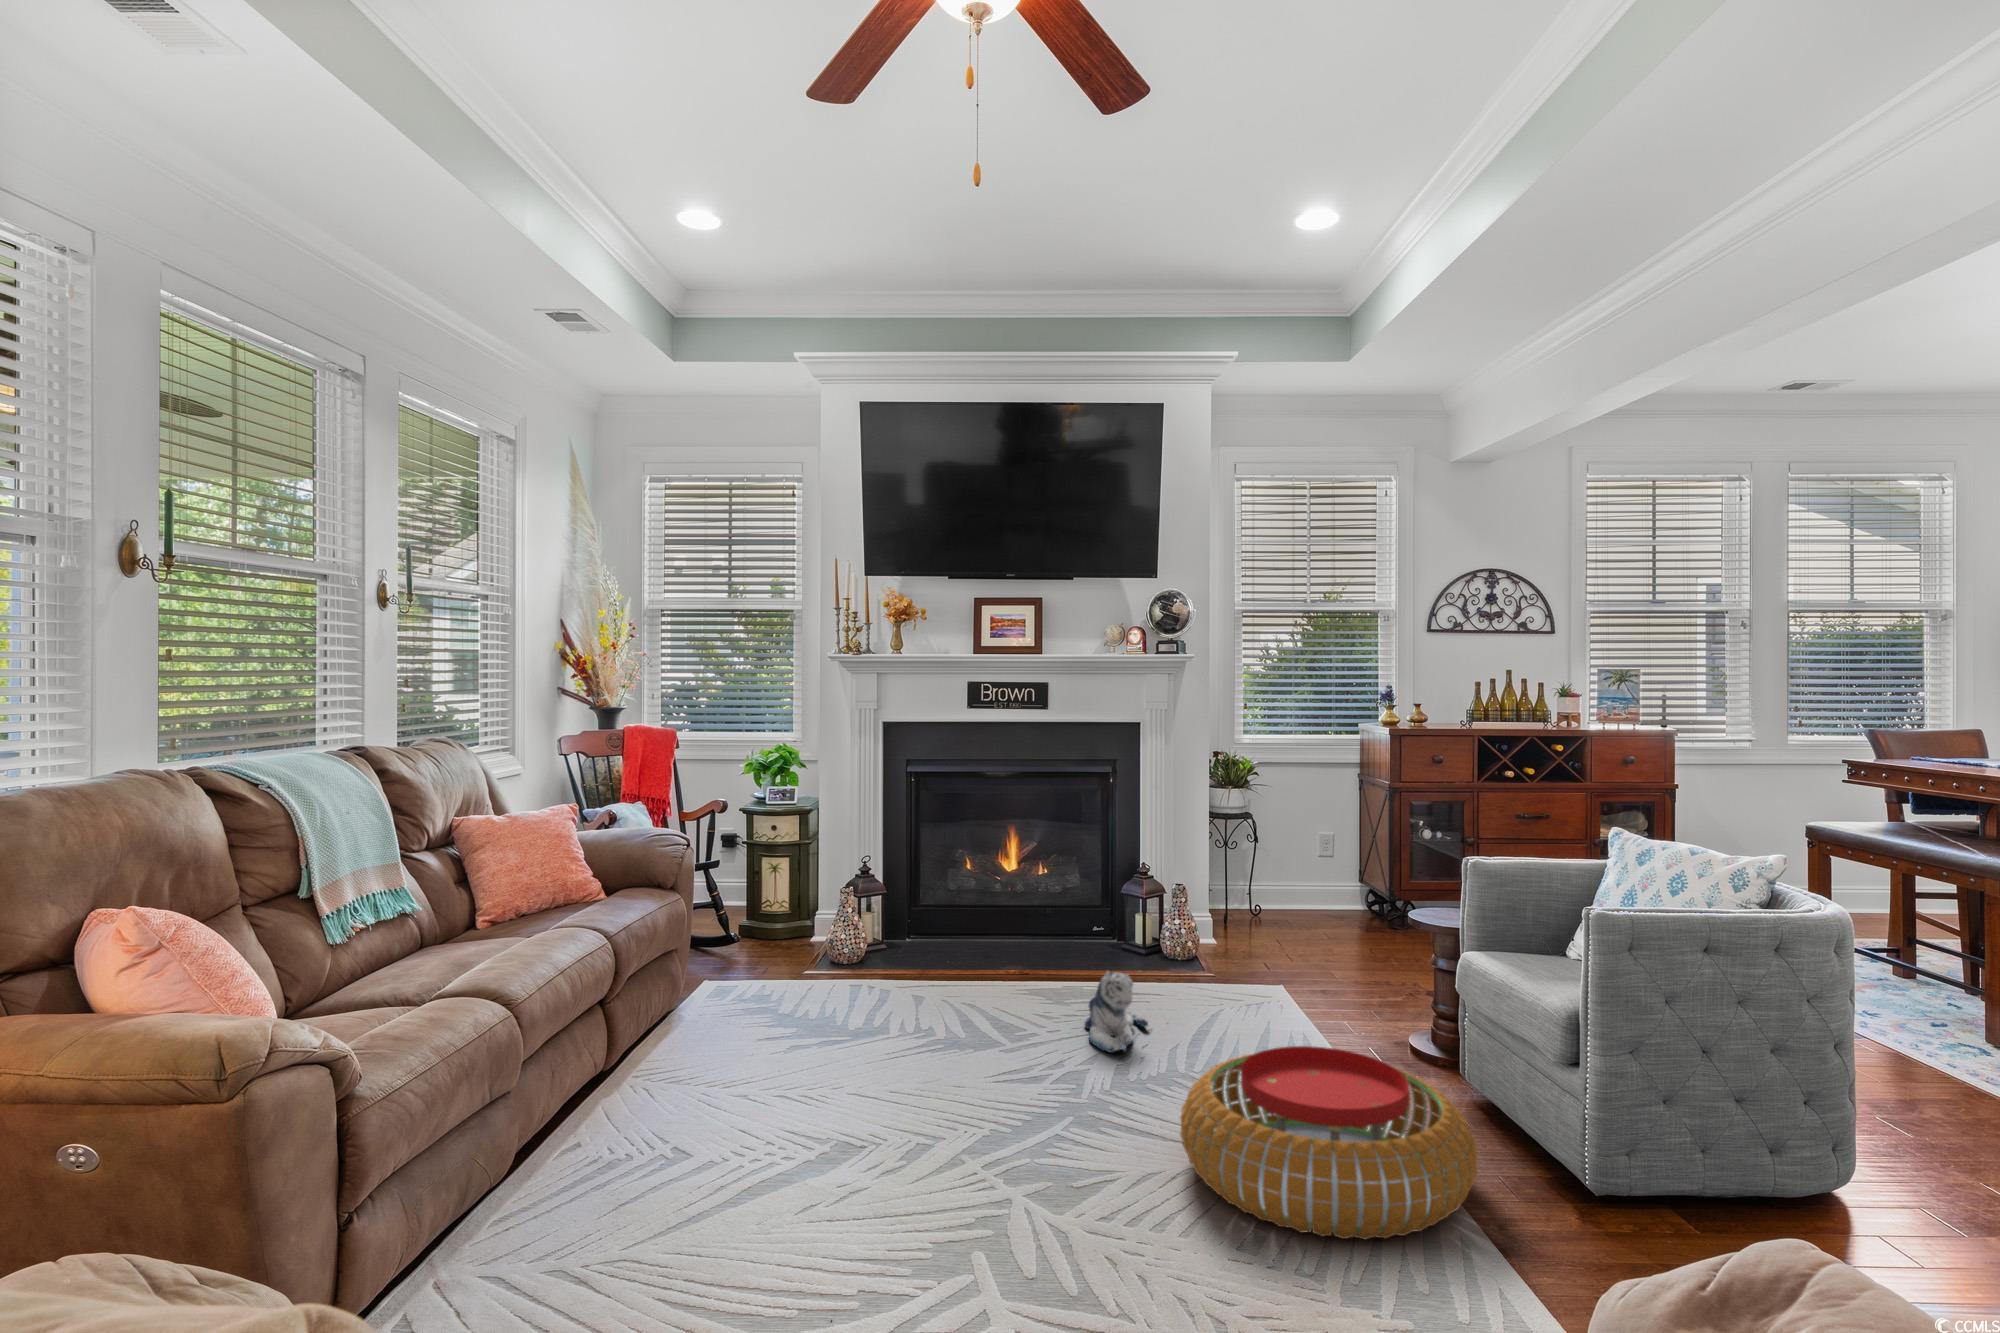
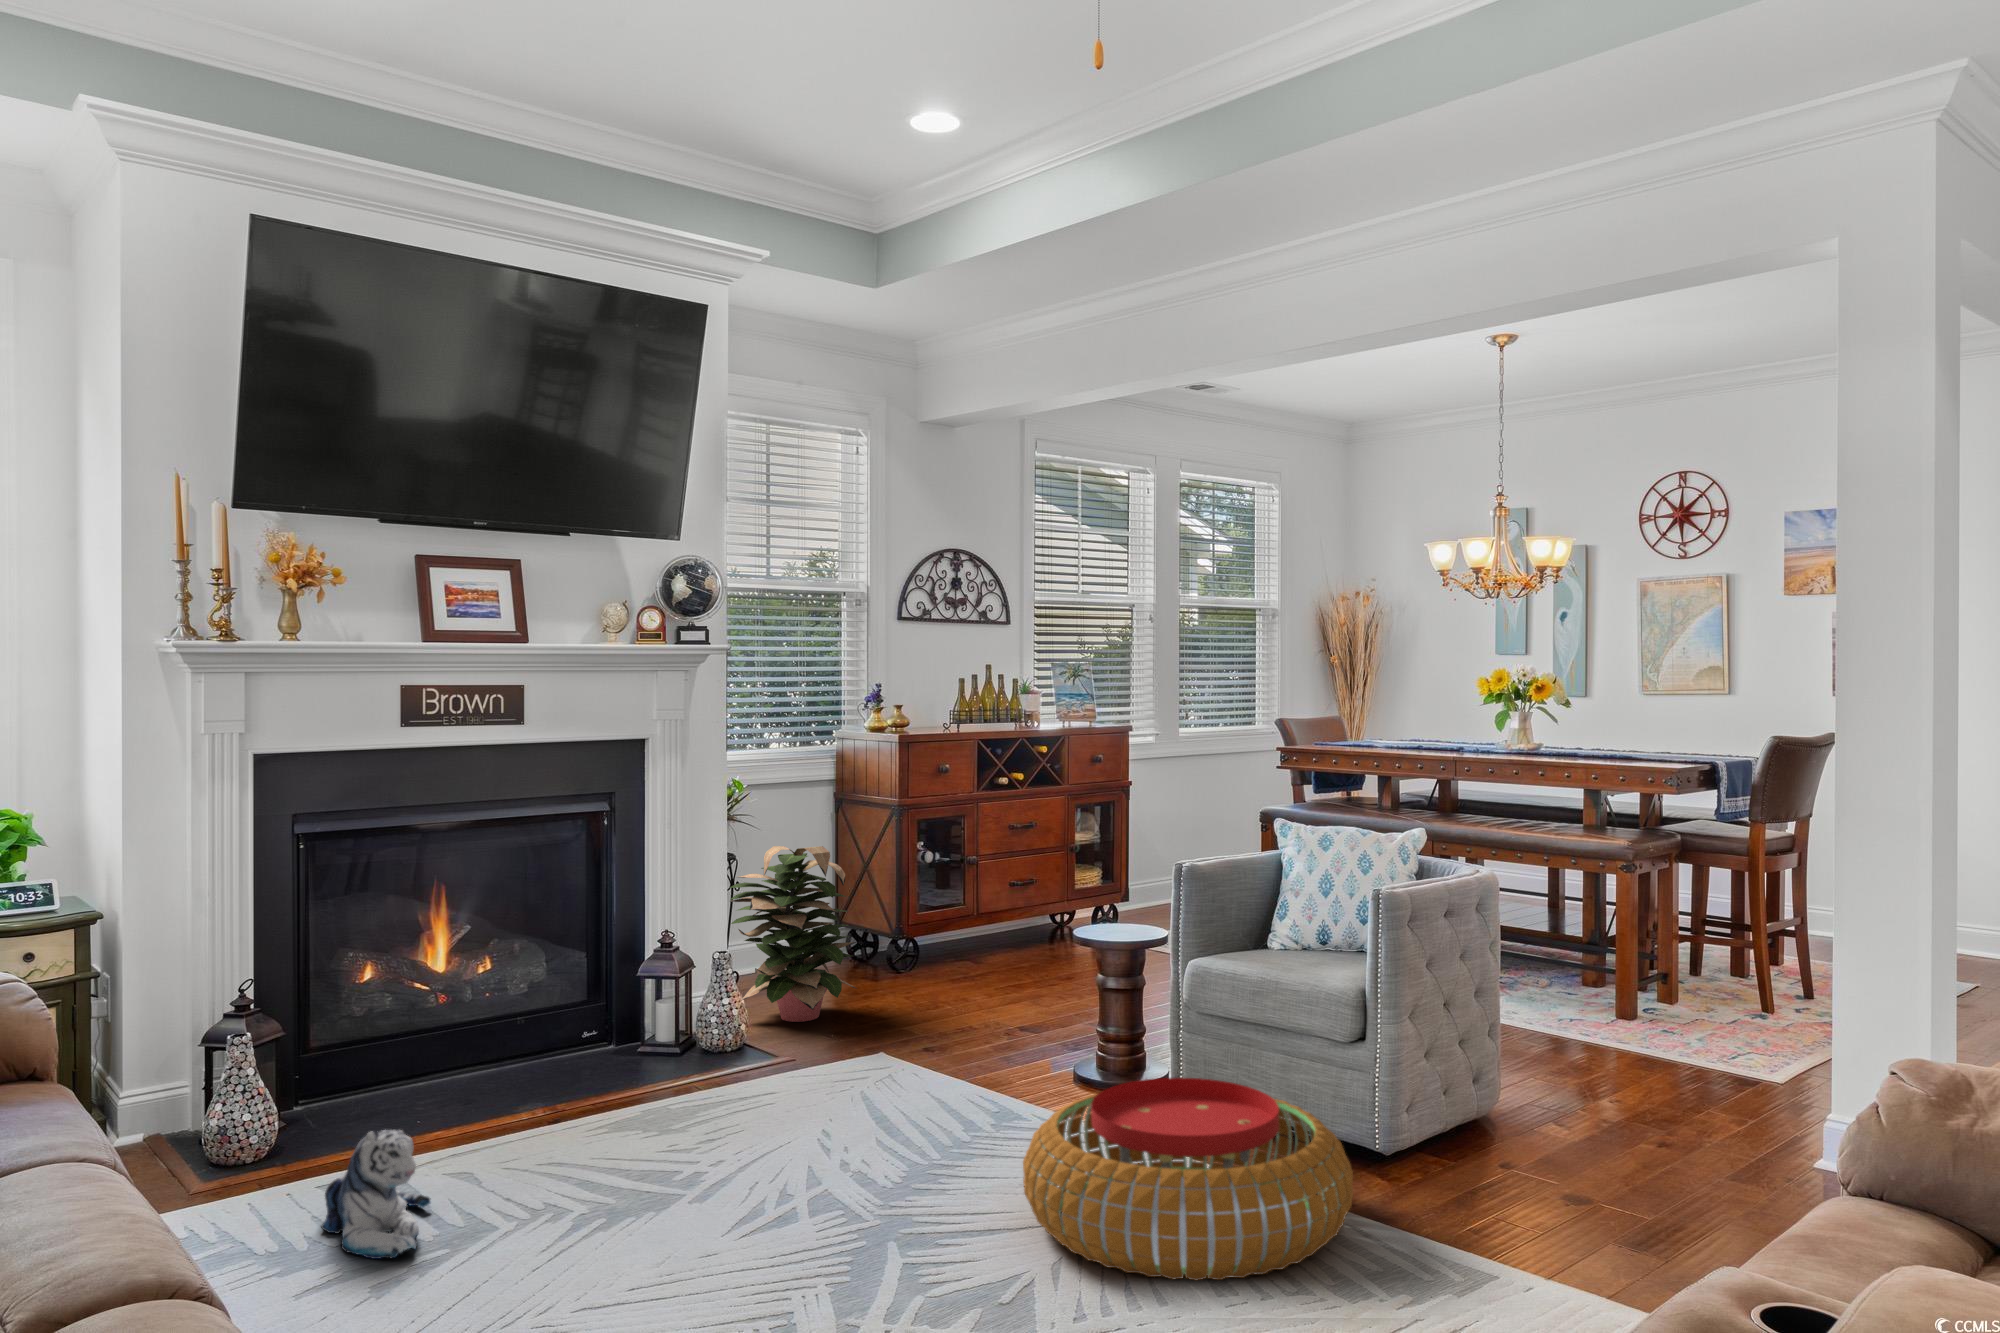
decorative plant: none [1209,811,1313,950] -> present [730,846,856,1022]
plush toy: present [1084,972,1148,1053] -> present [322,1129,430,1259]

